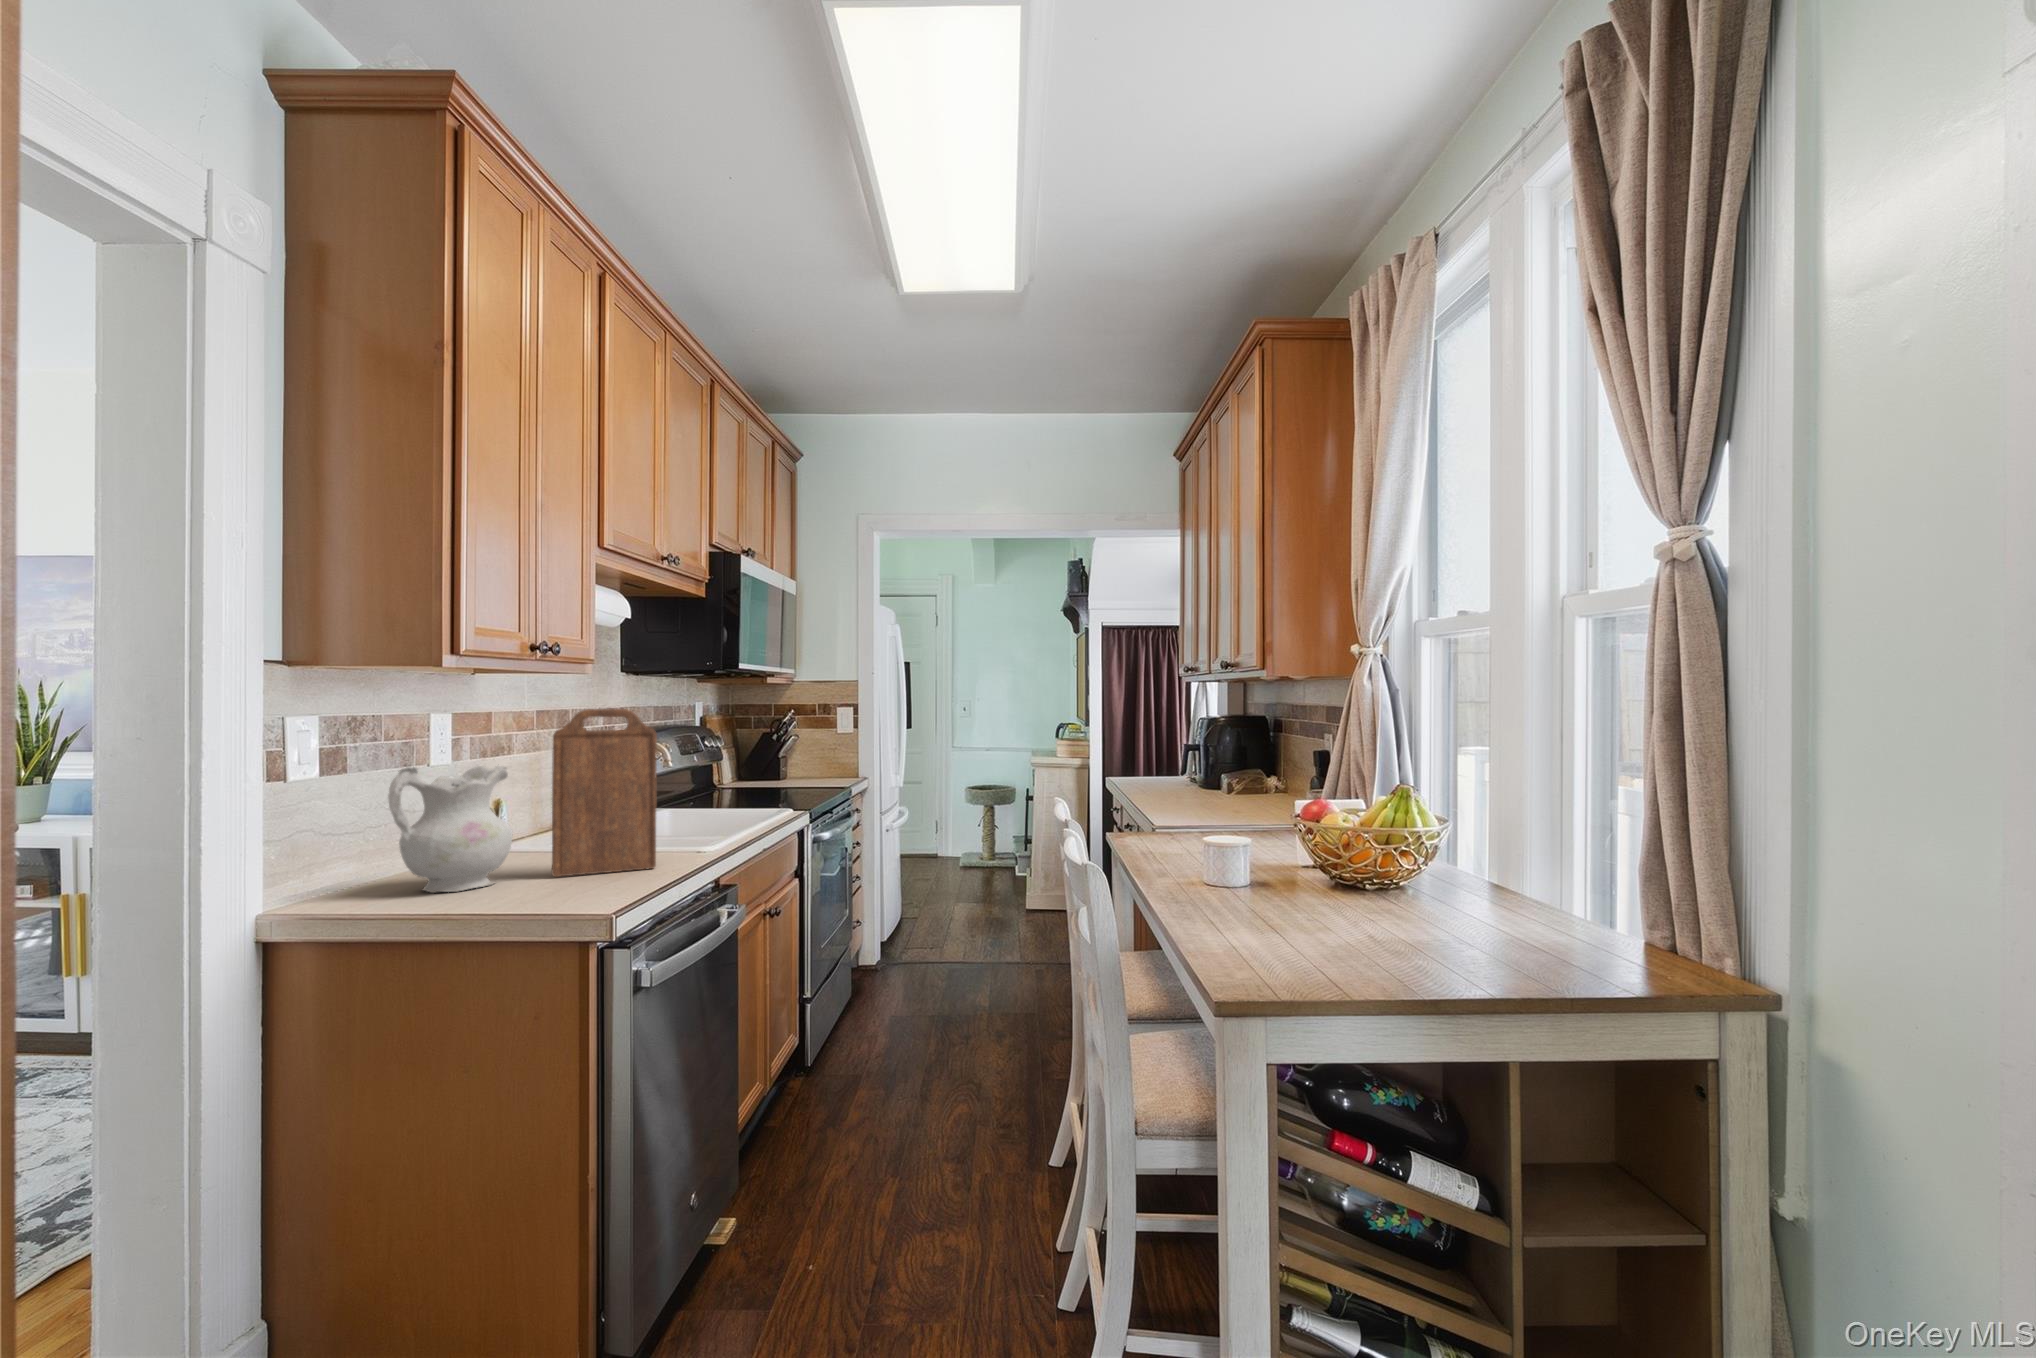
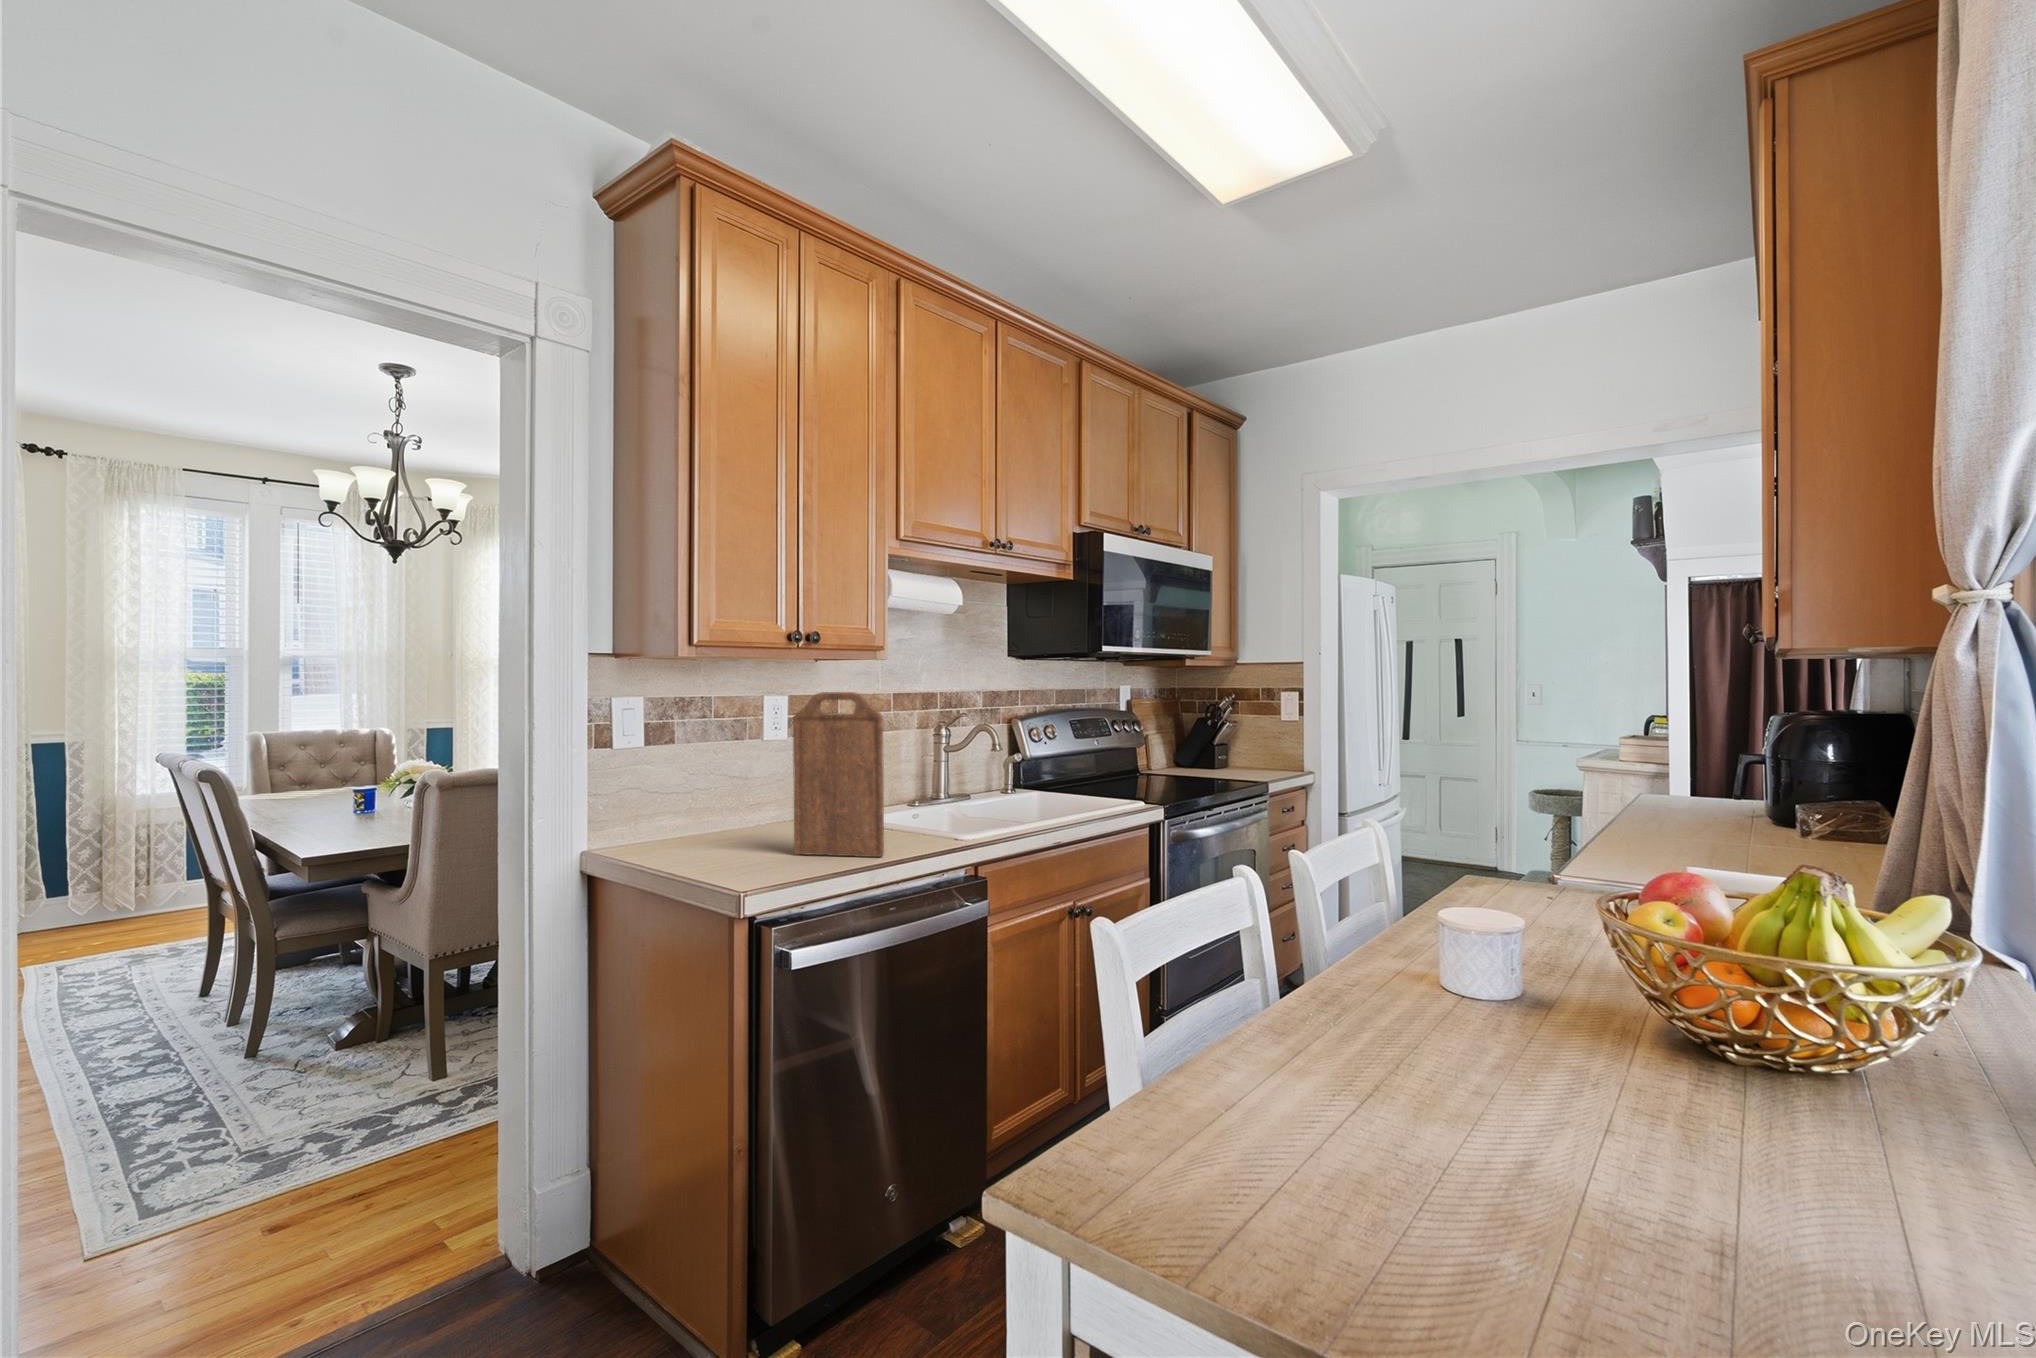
ceramic pitcher: present [388,765,512,893] -> none [663,742,769,858]

